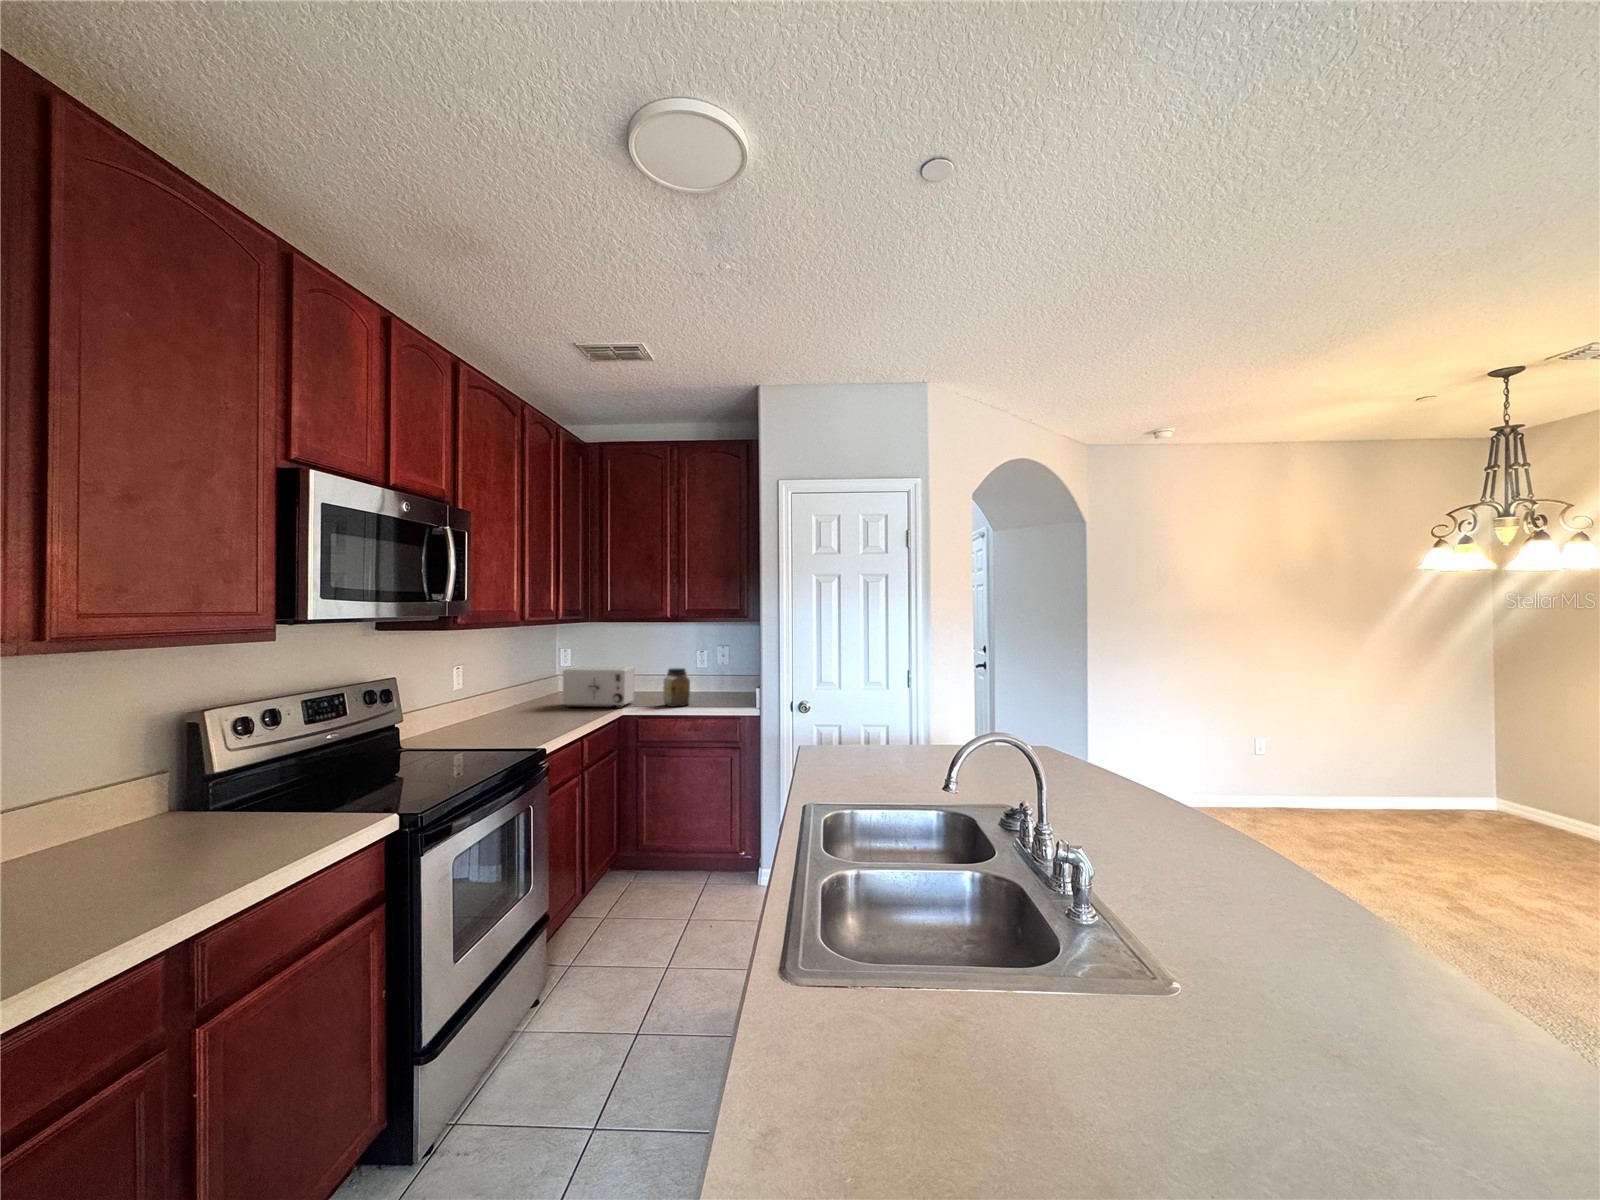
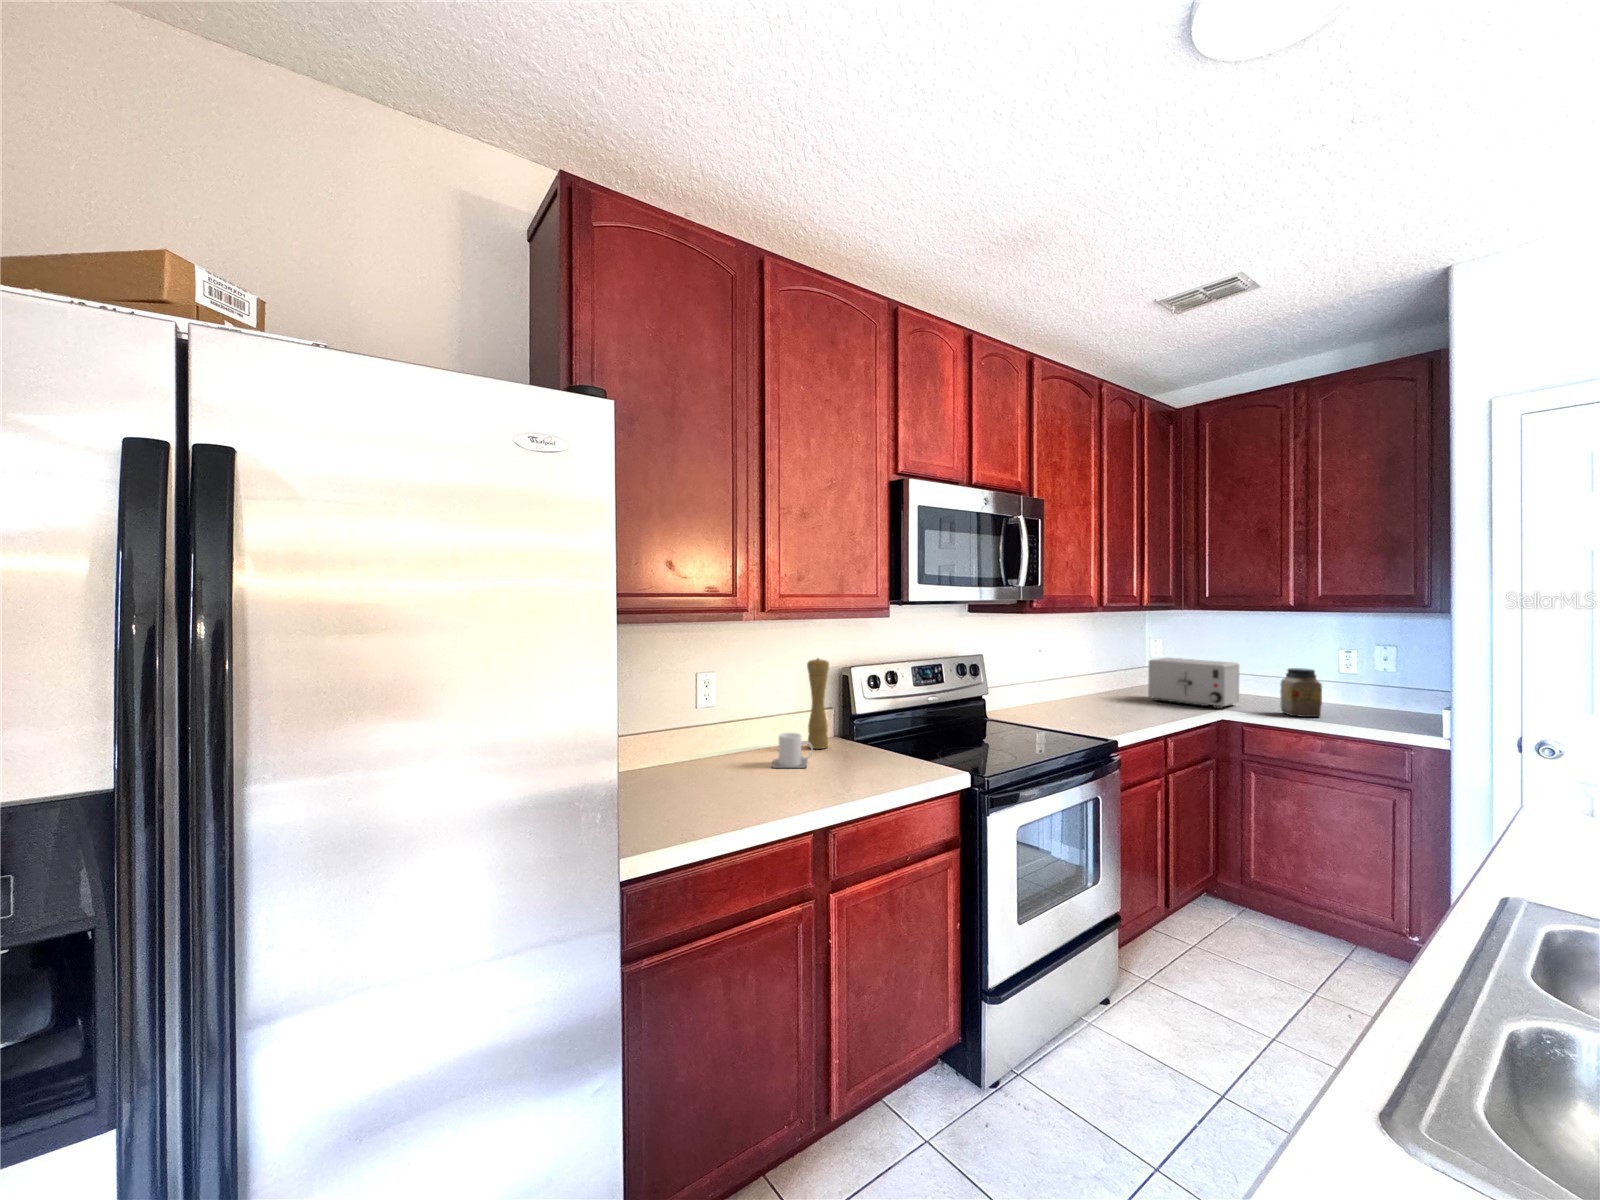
pepper mill: none [122,703,167,835] -> present [807,658,829,749]
mug: none [56,818,142,880] -> present [773,733,813,768]

